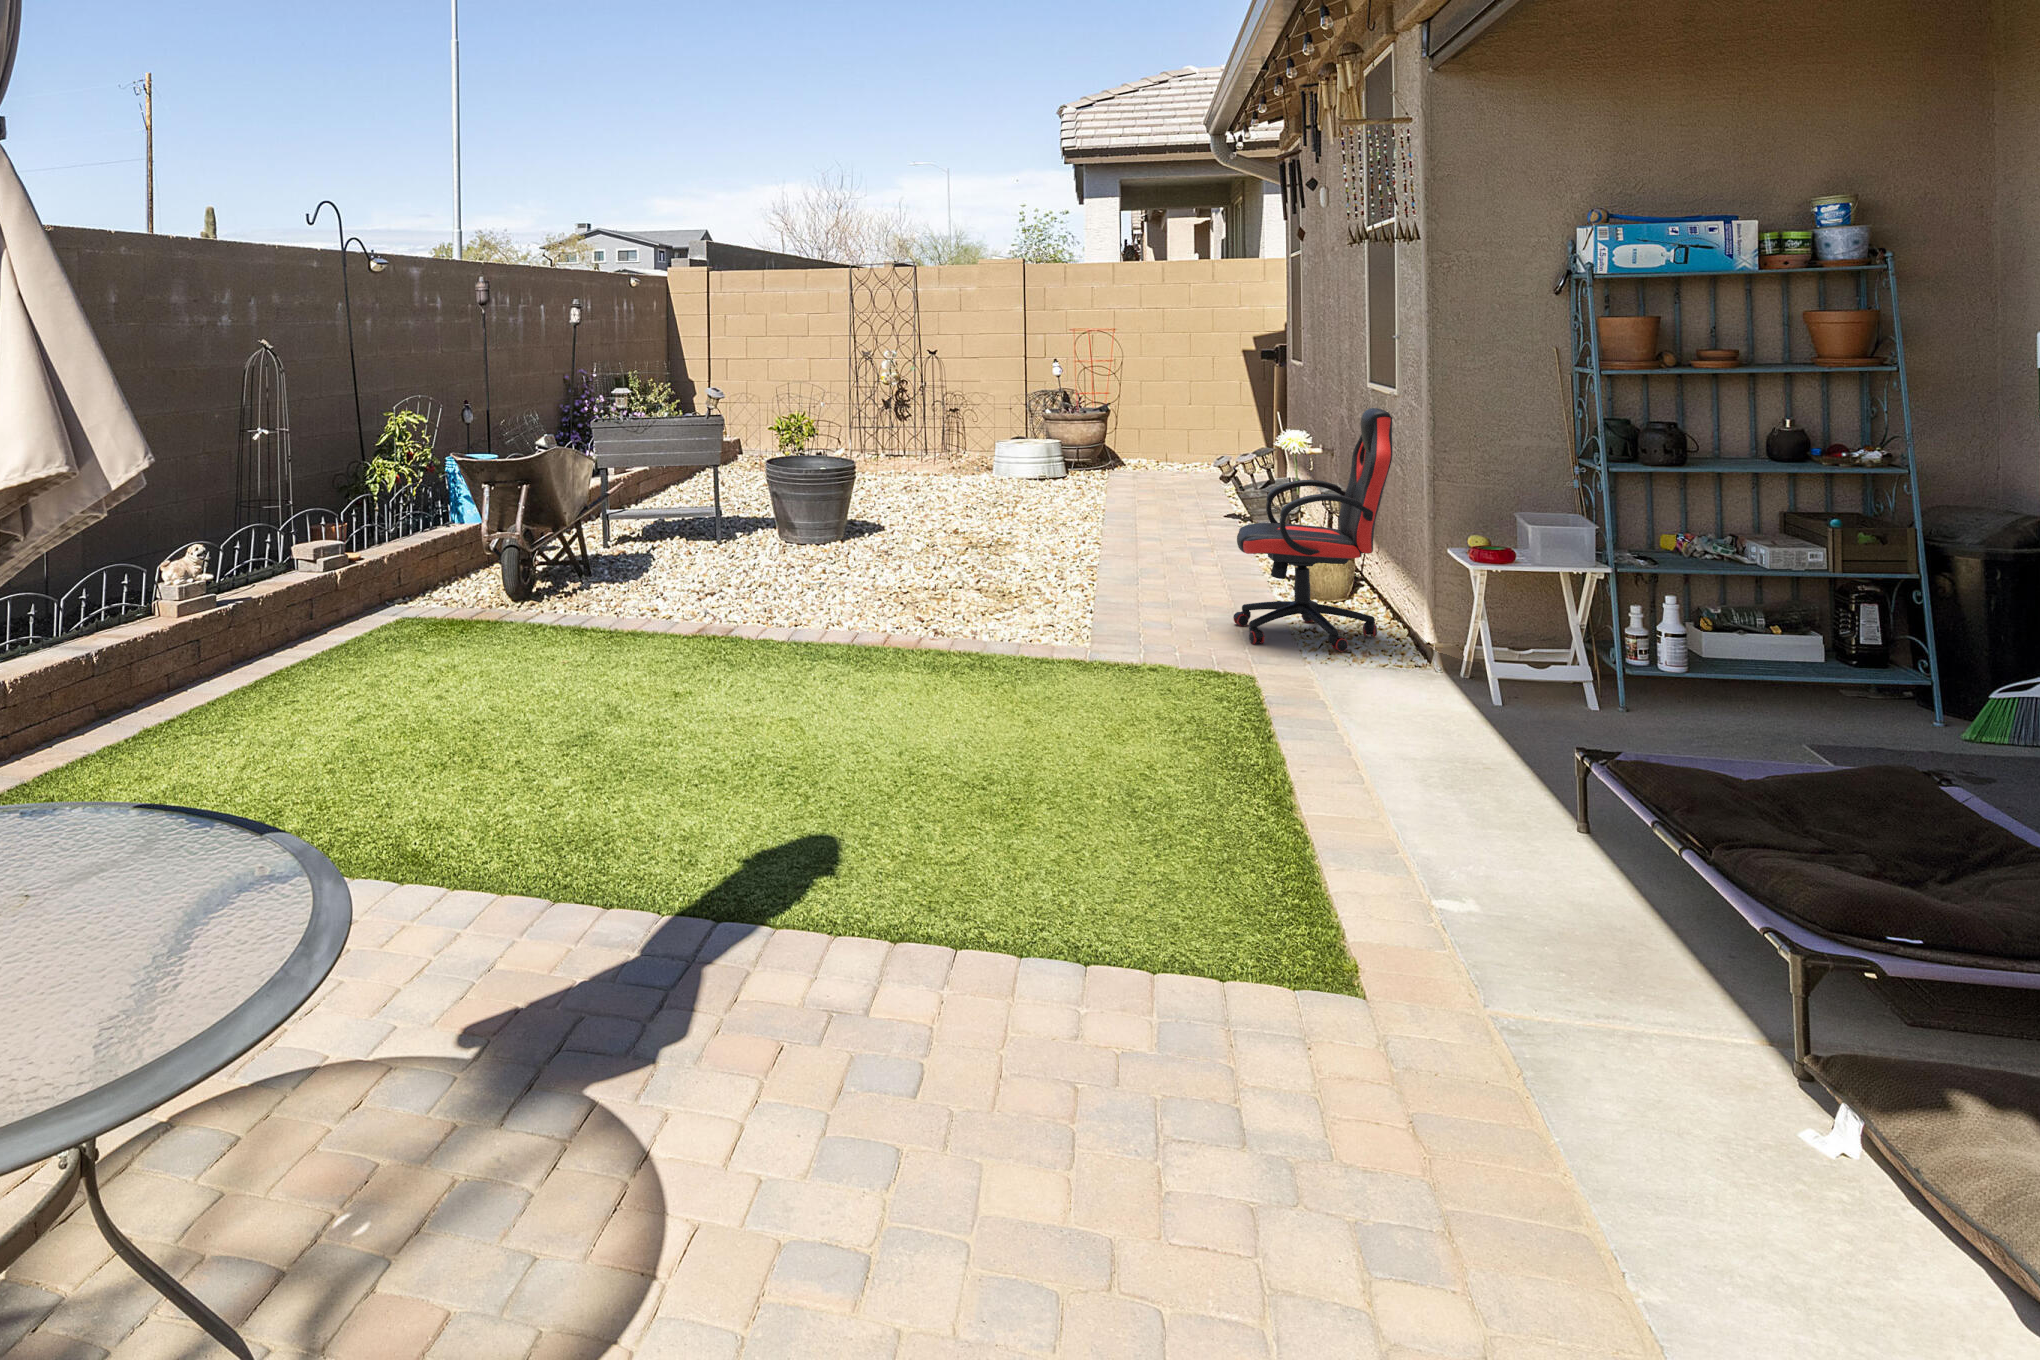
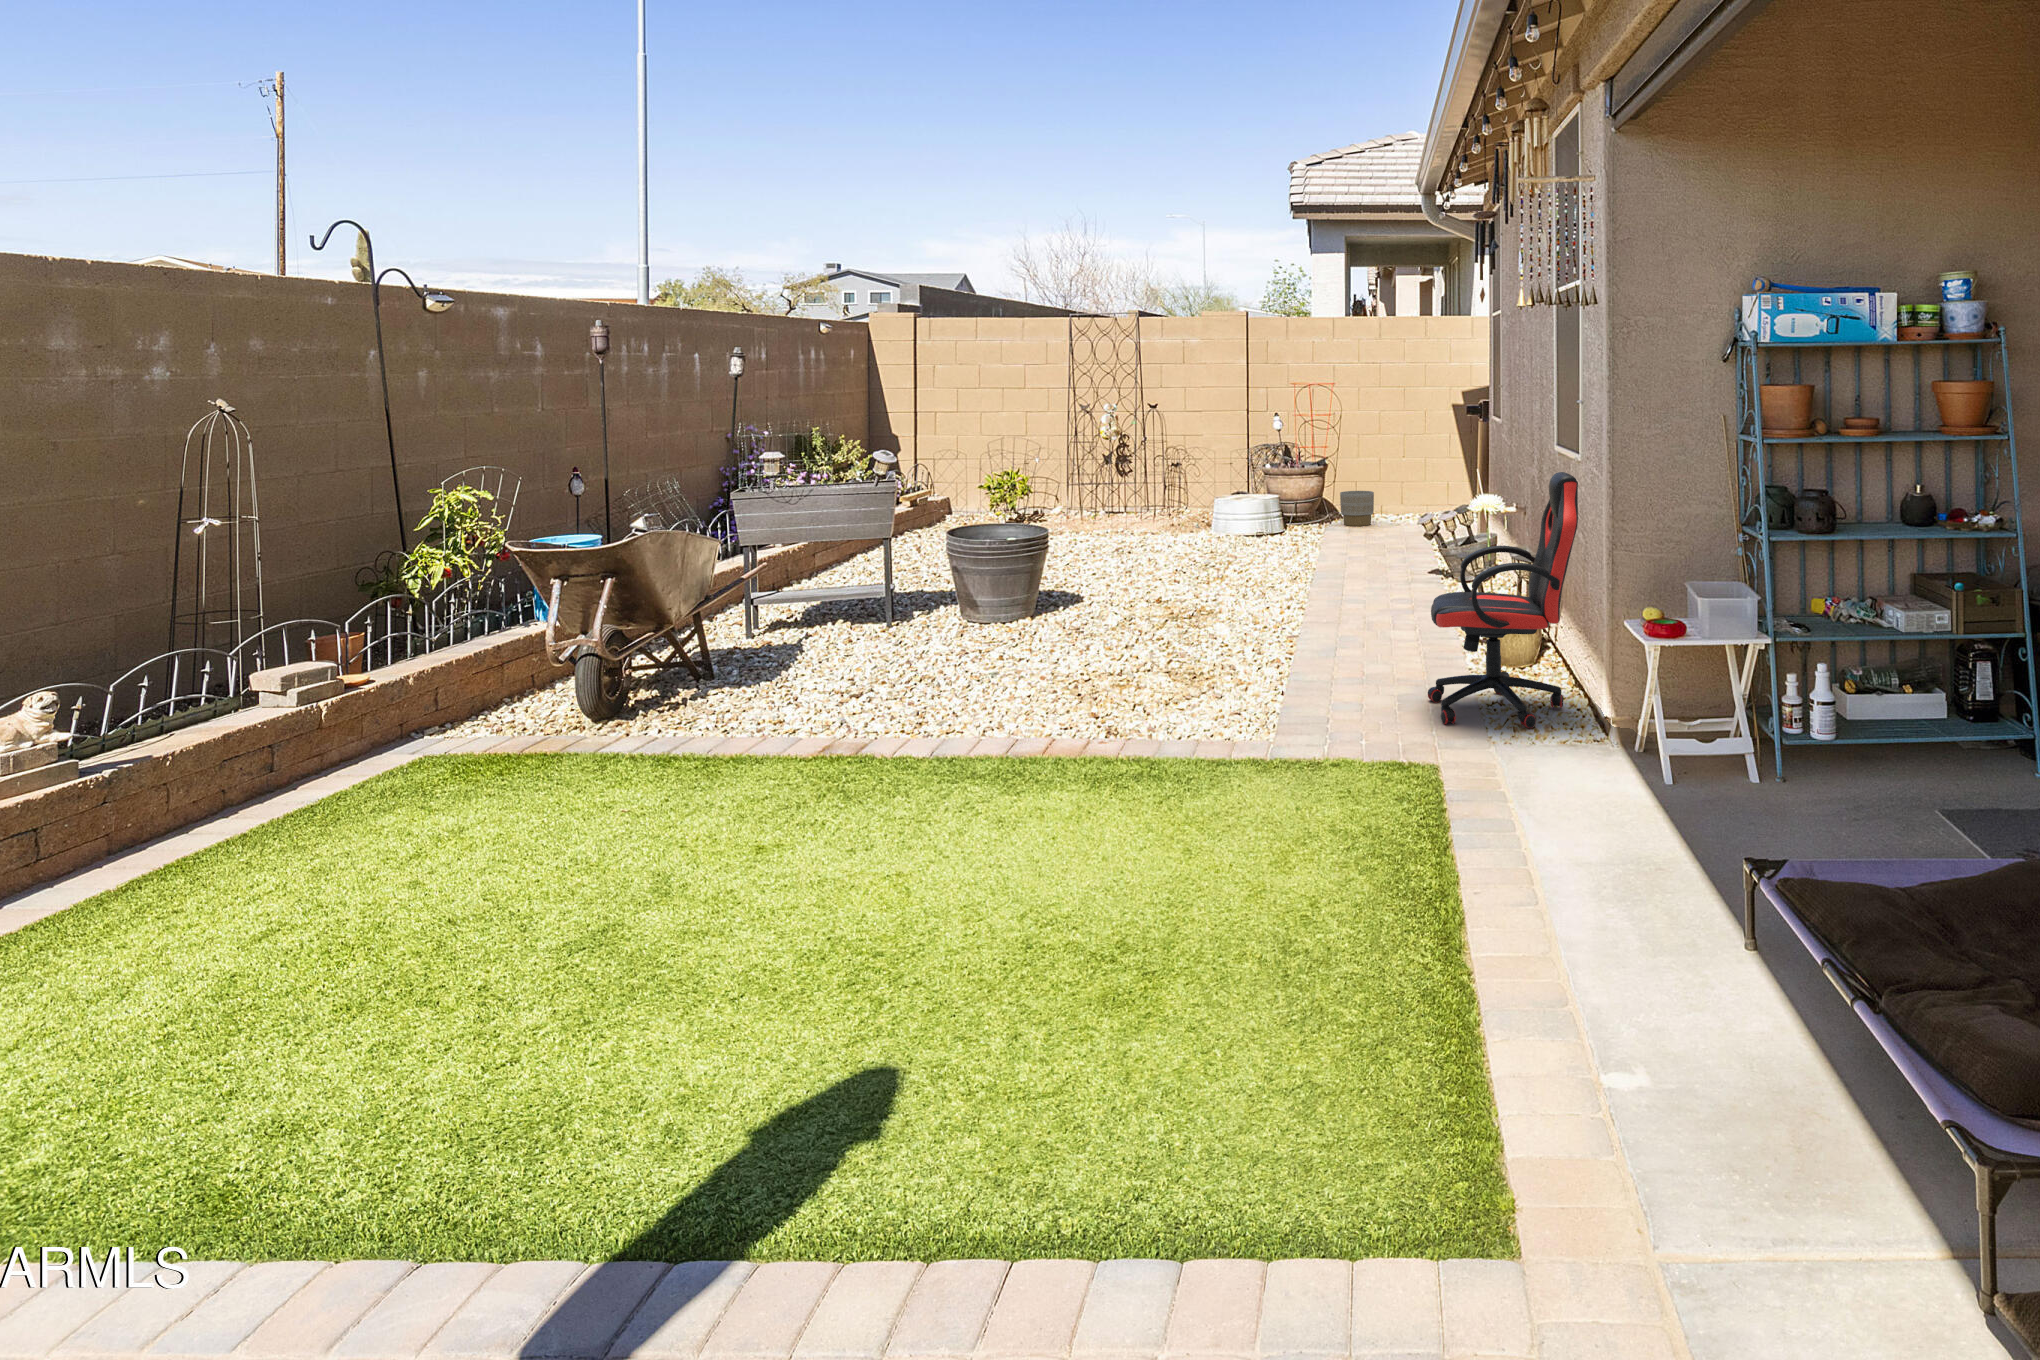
planter: none [1122,436,1158,471] -> present [1340,491,1374,526]

